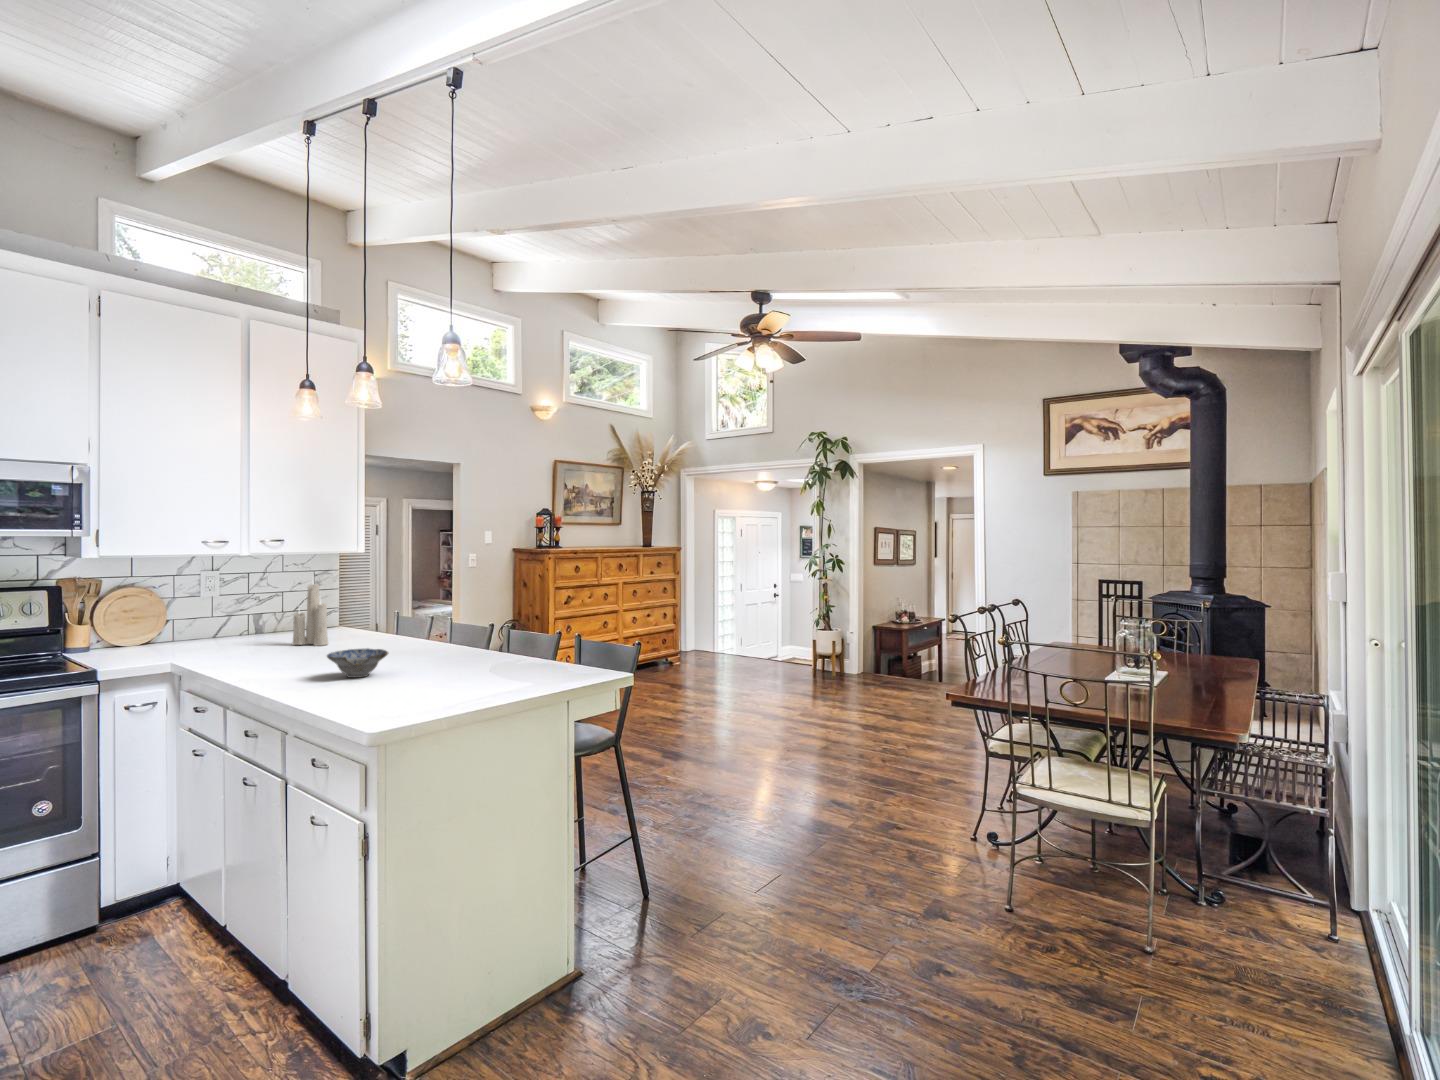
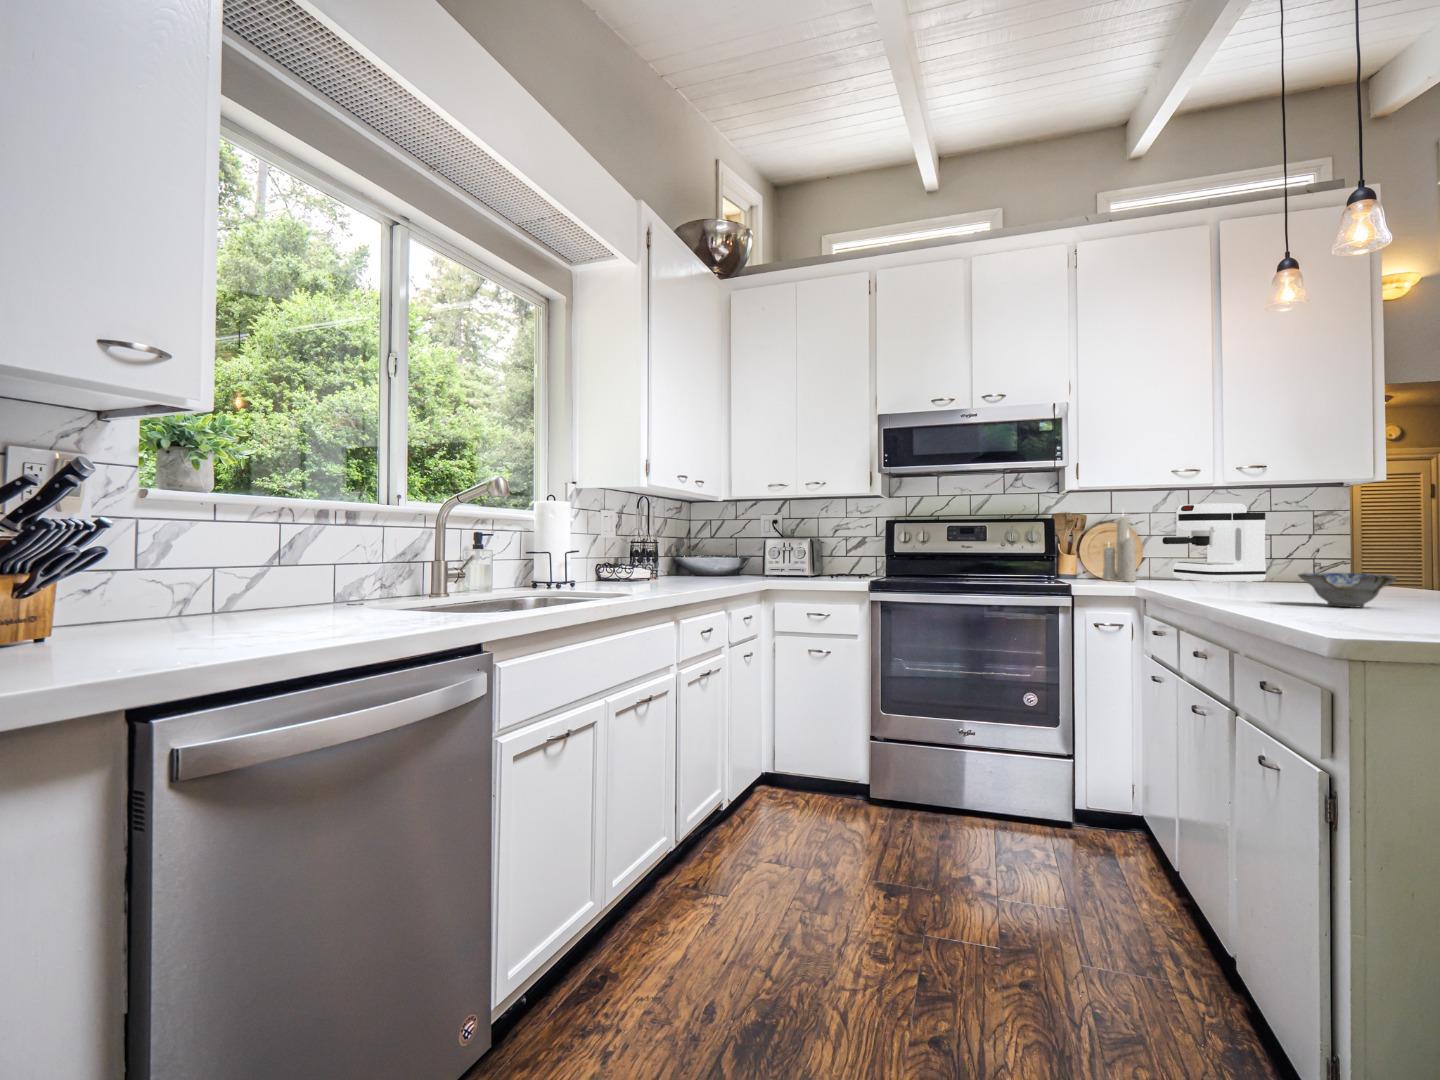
coffee maker: none [189,568,282,642] -> present [1162,503,1266,583]
candle: present [292,583,328,646] -> present [1102,517,1137,582]

